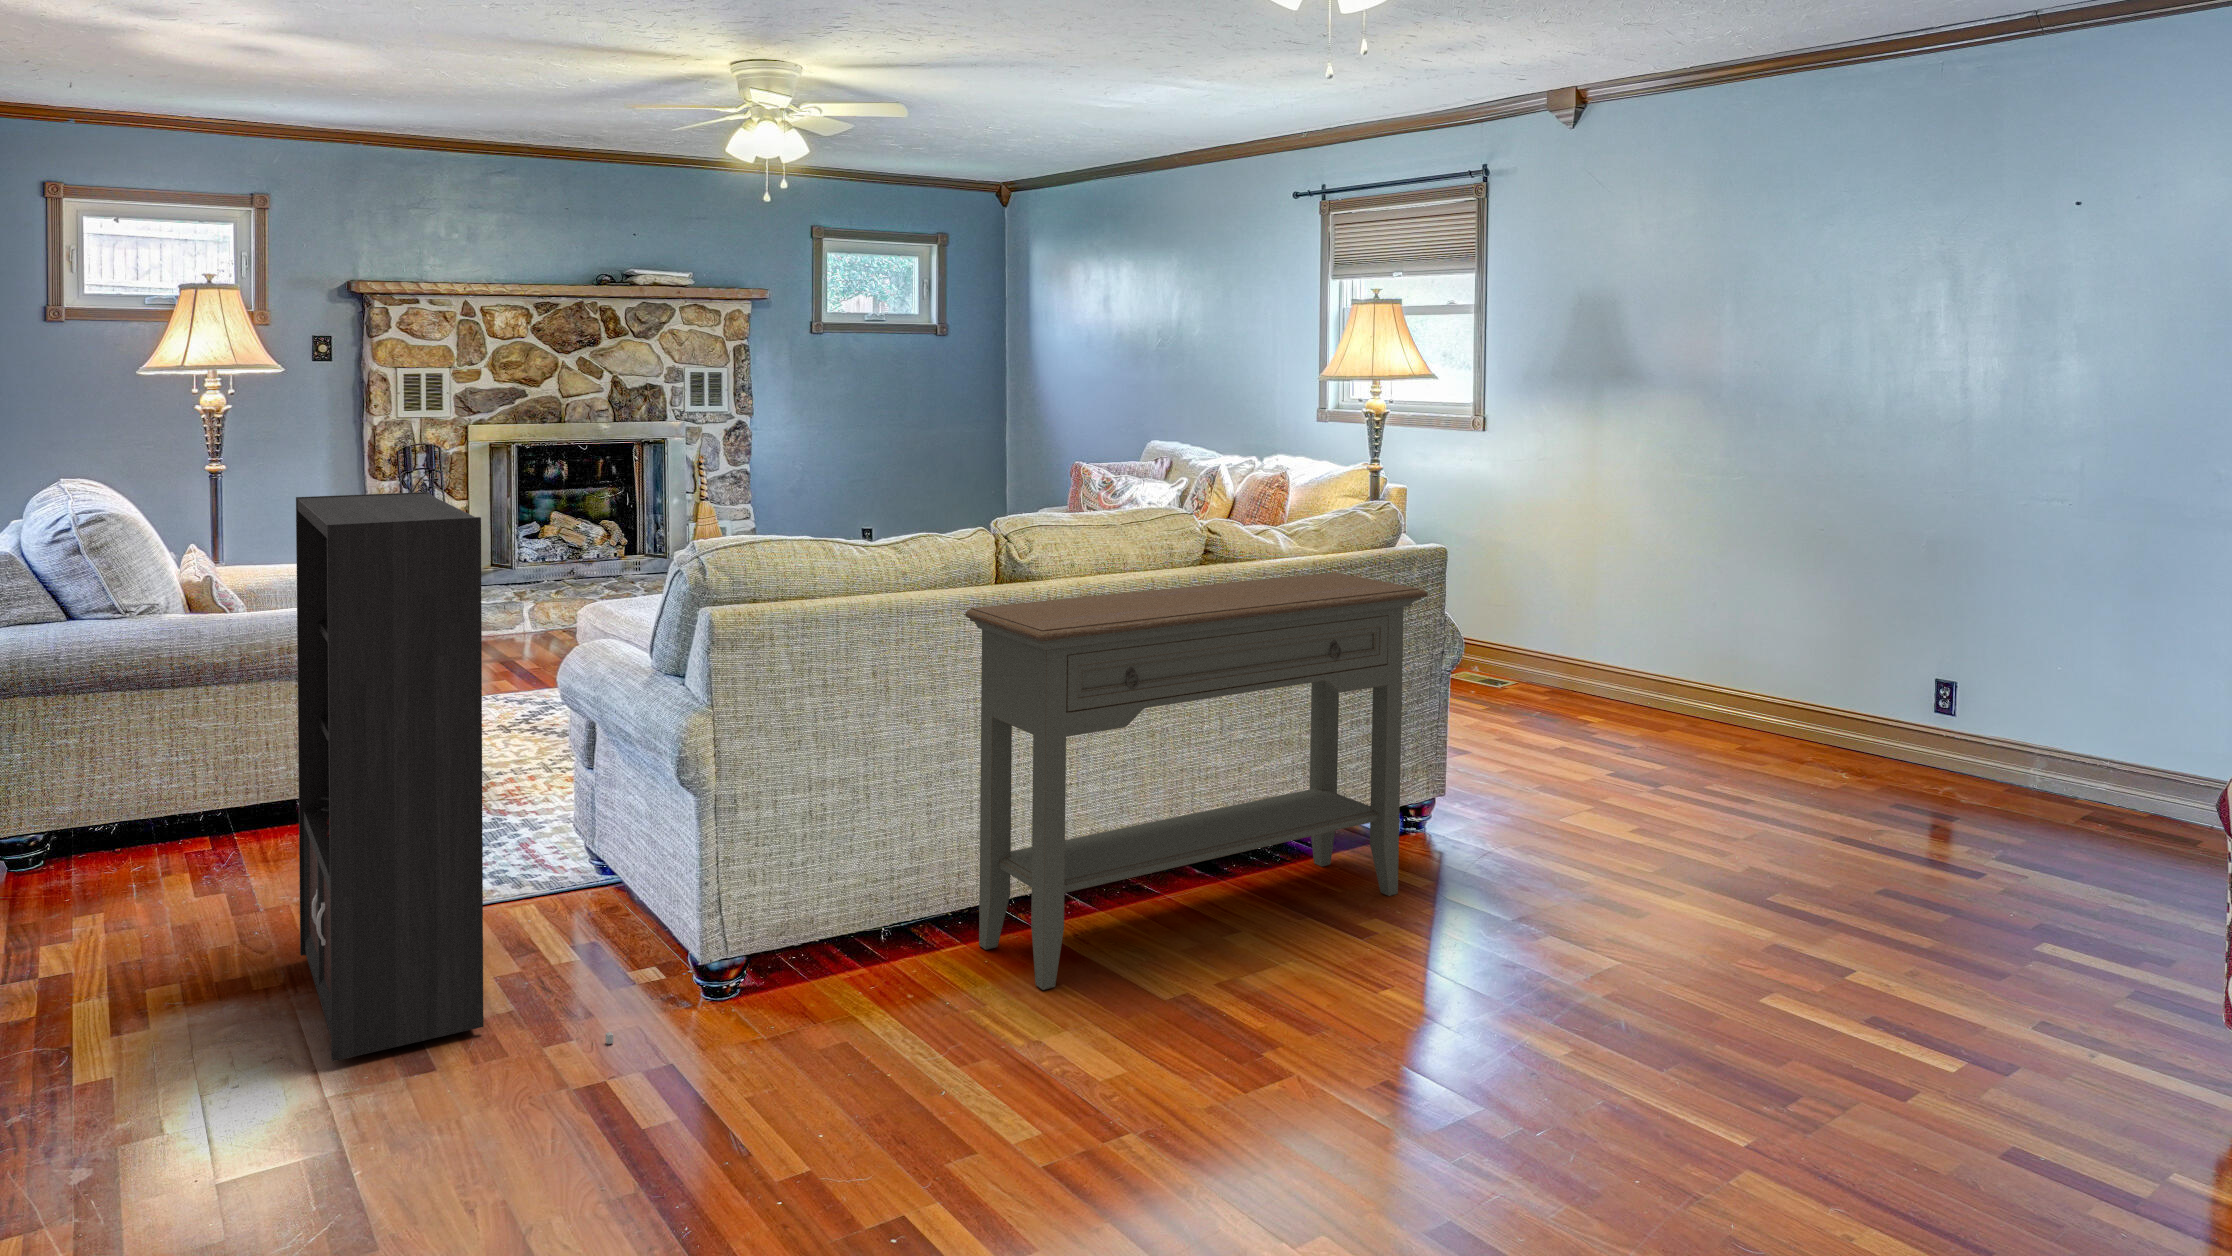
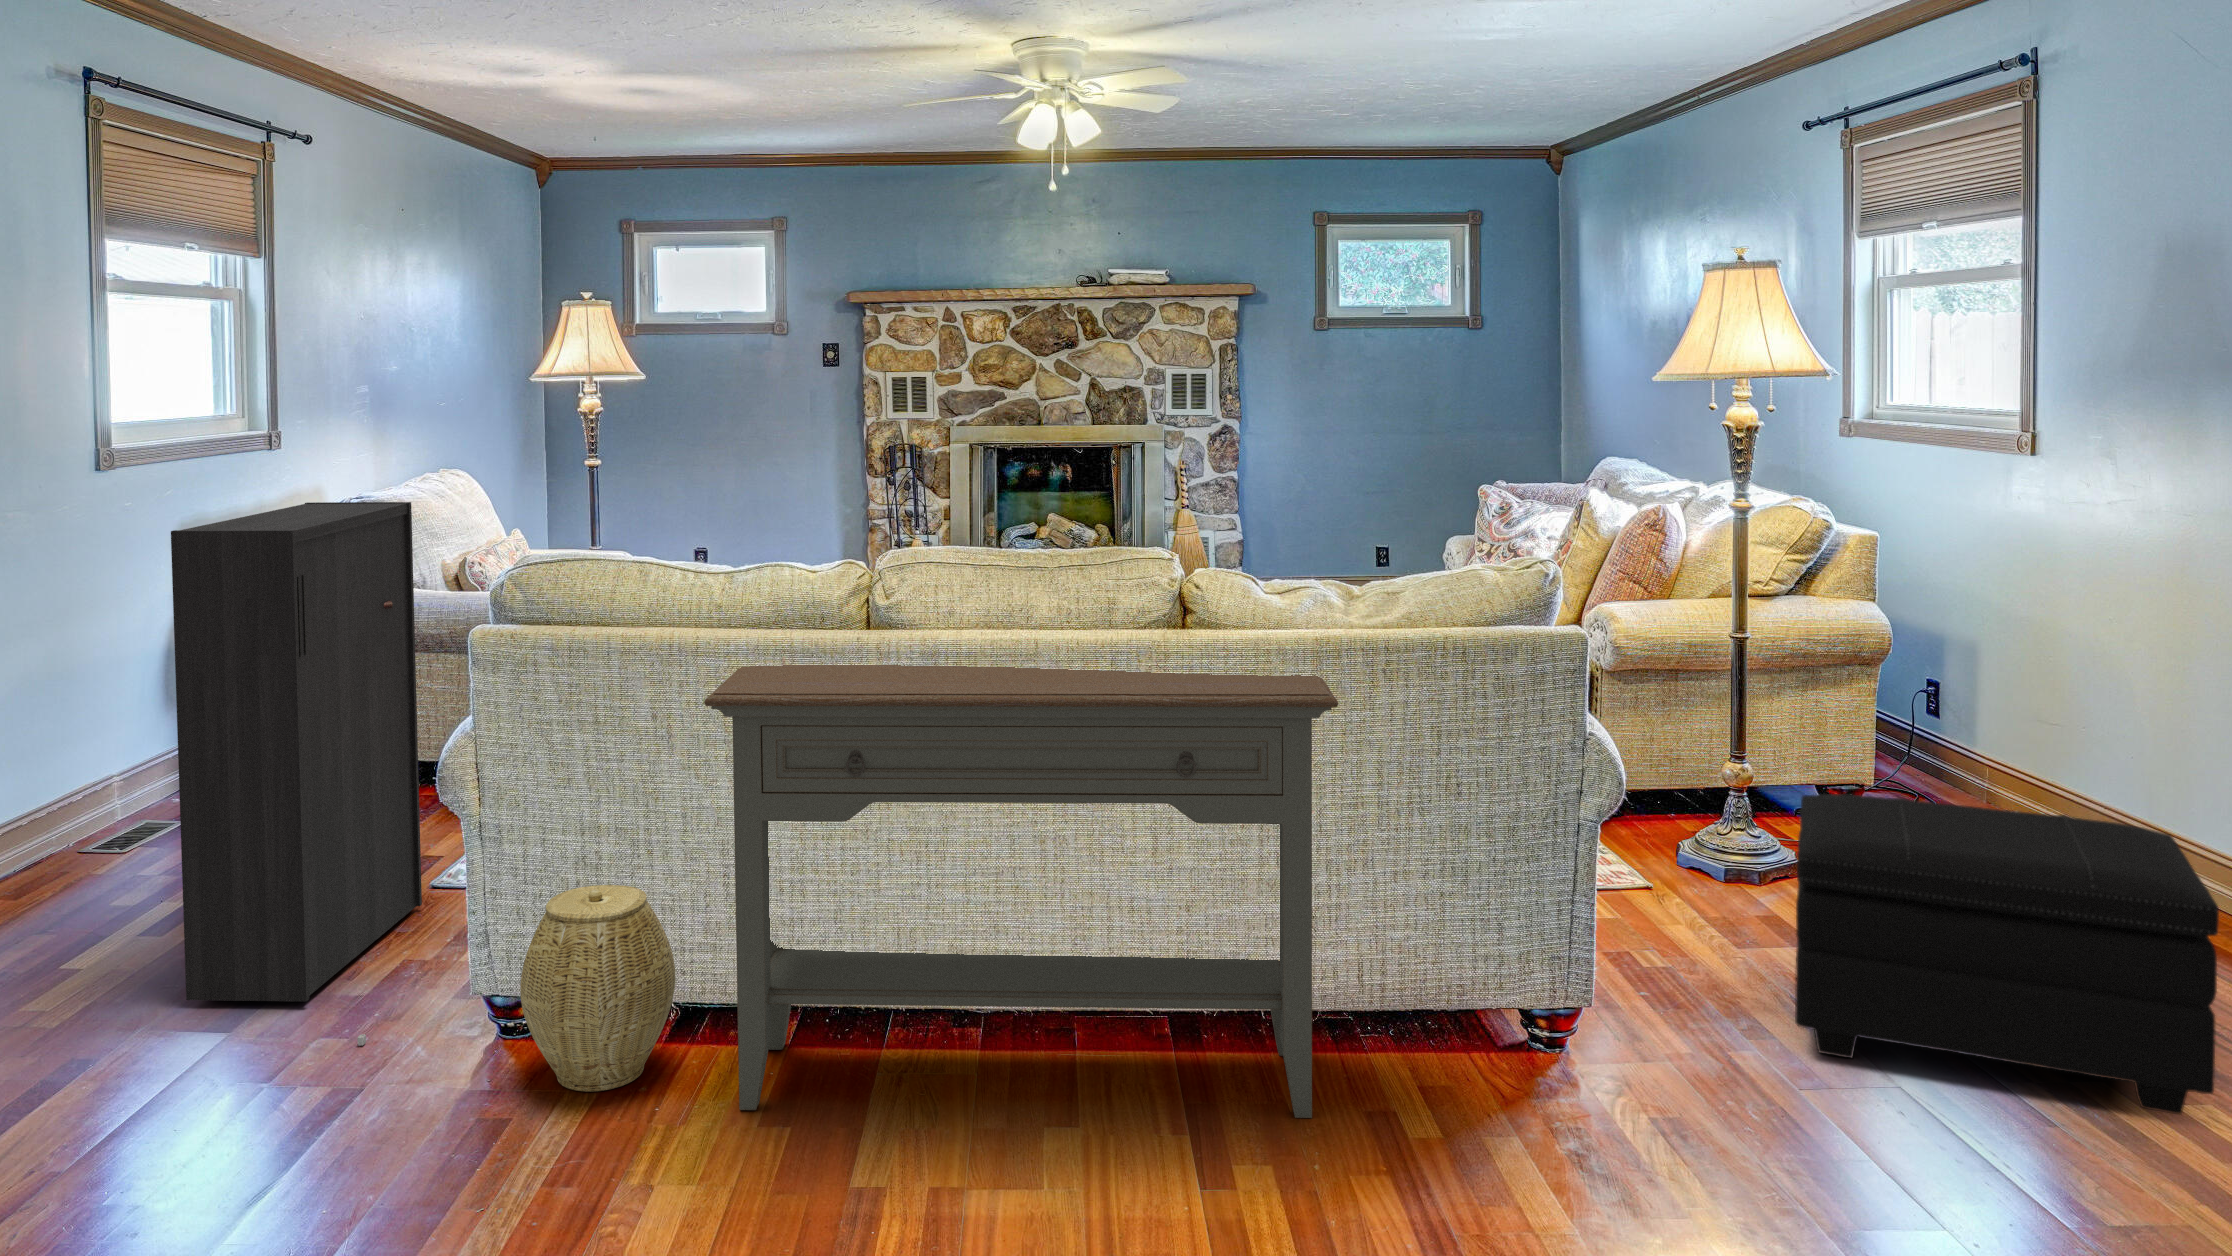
footstool: none [1503,635,1765,798] -> present [1795,794,2219,1114]
woven basket: none [811,826,952,1016] -> present [520,885,676,1092]

